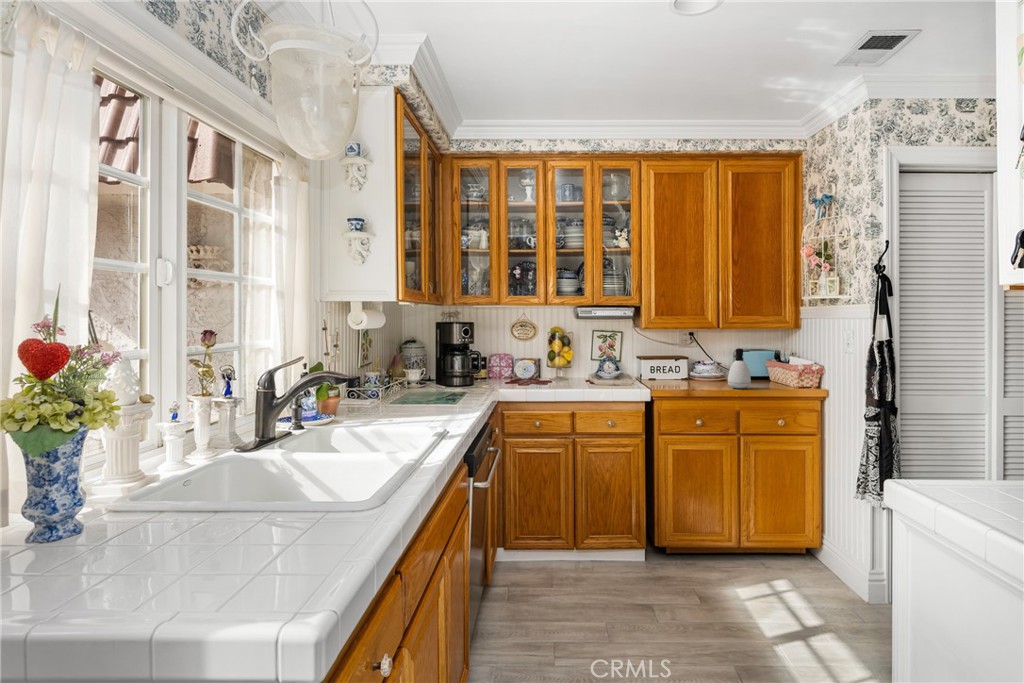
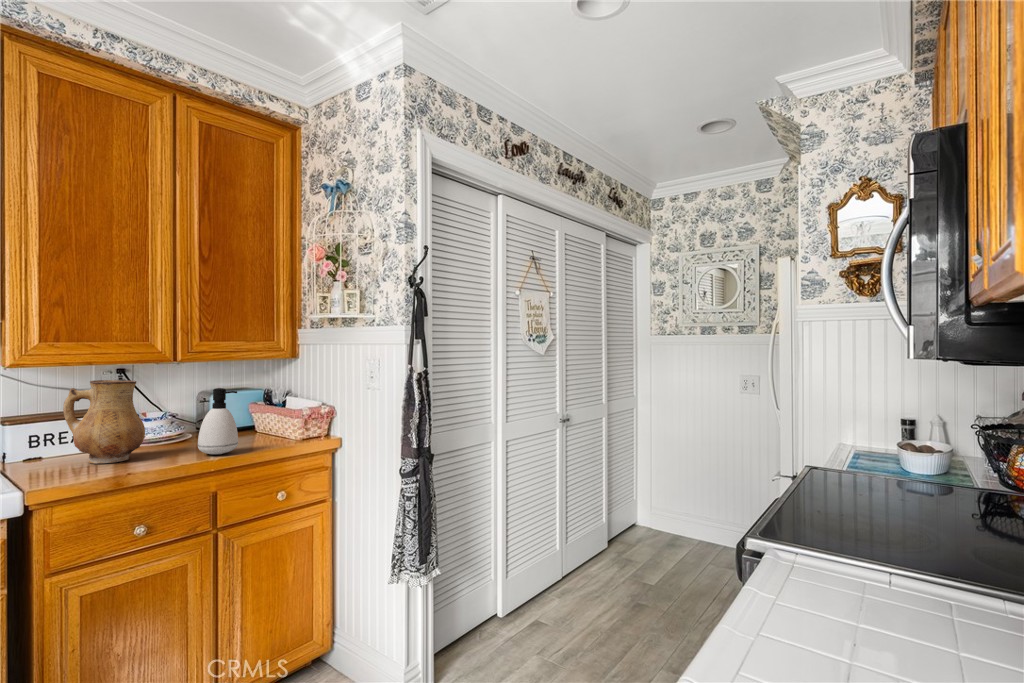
ceramic pitcher: none [665,342,701,386] -> present [63,380,145,464]

